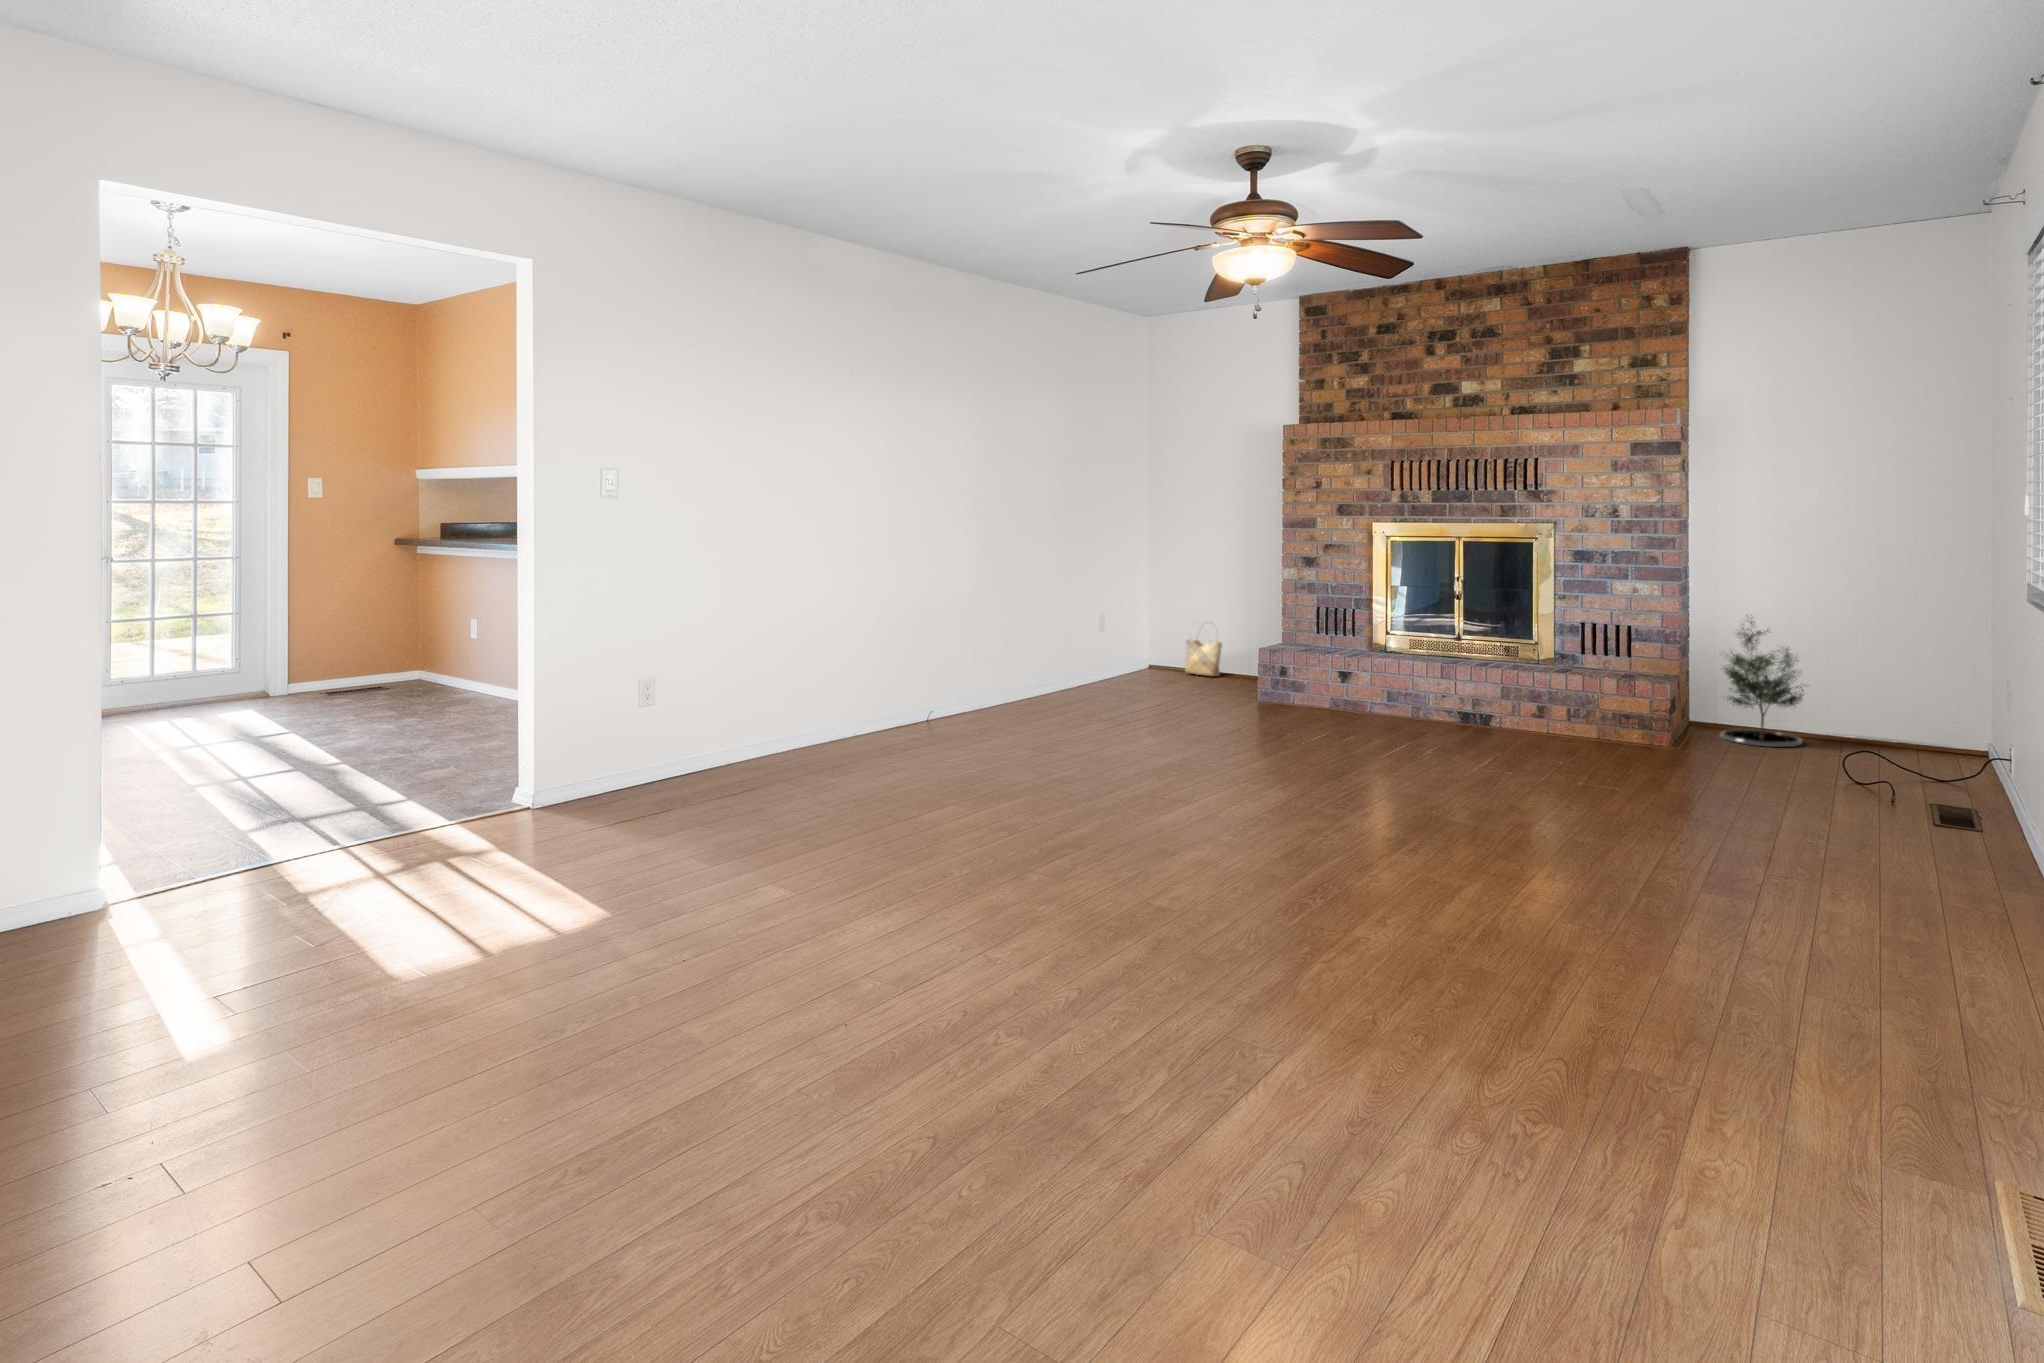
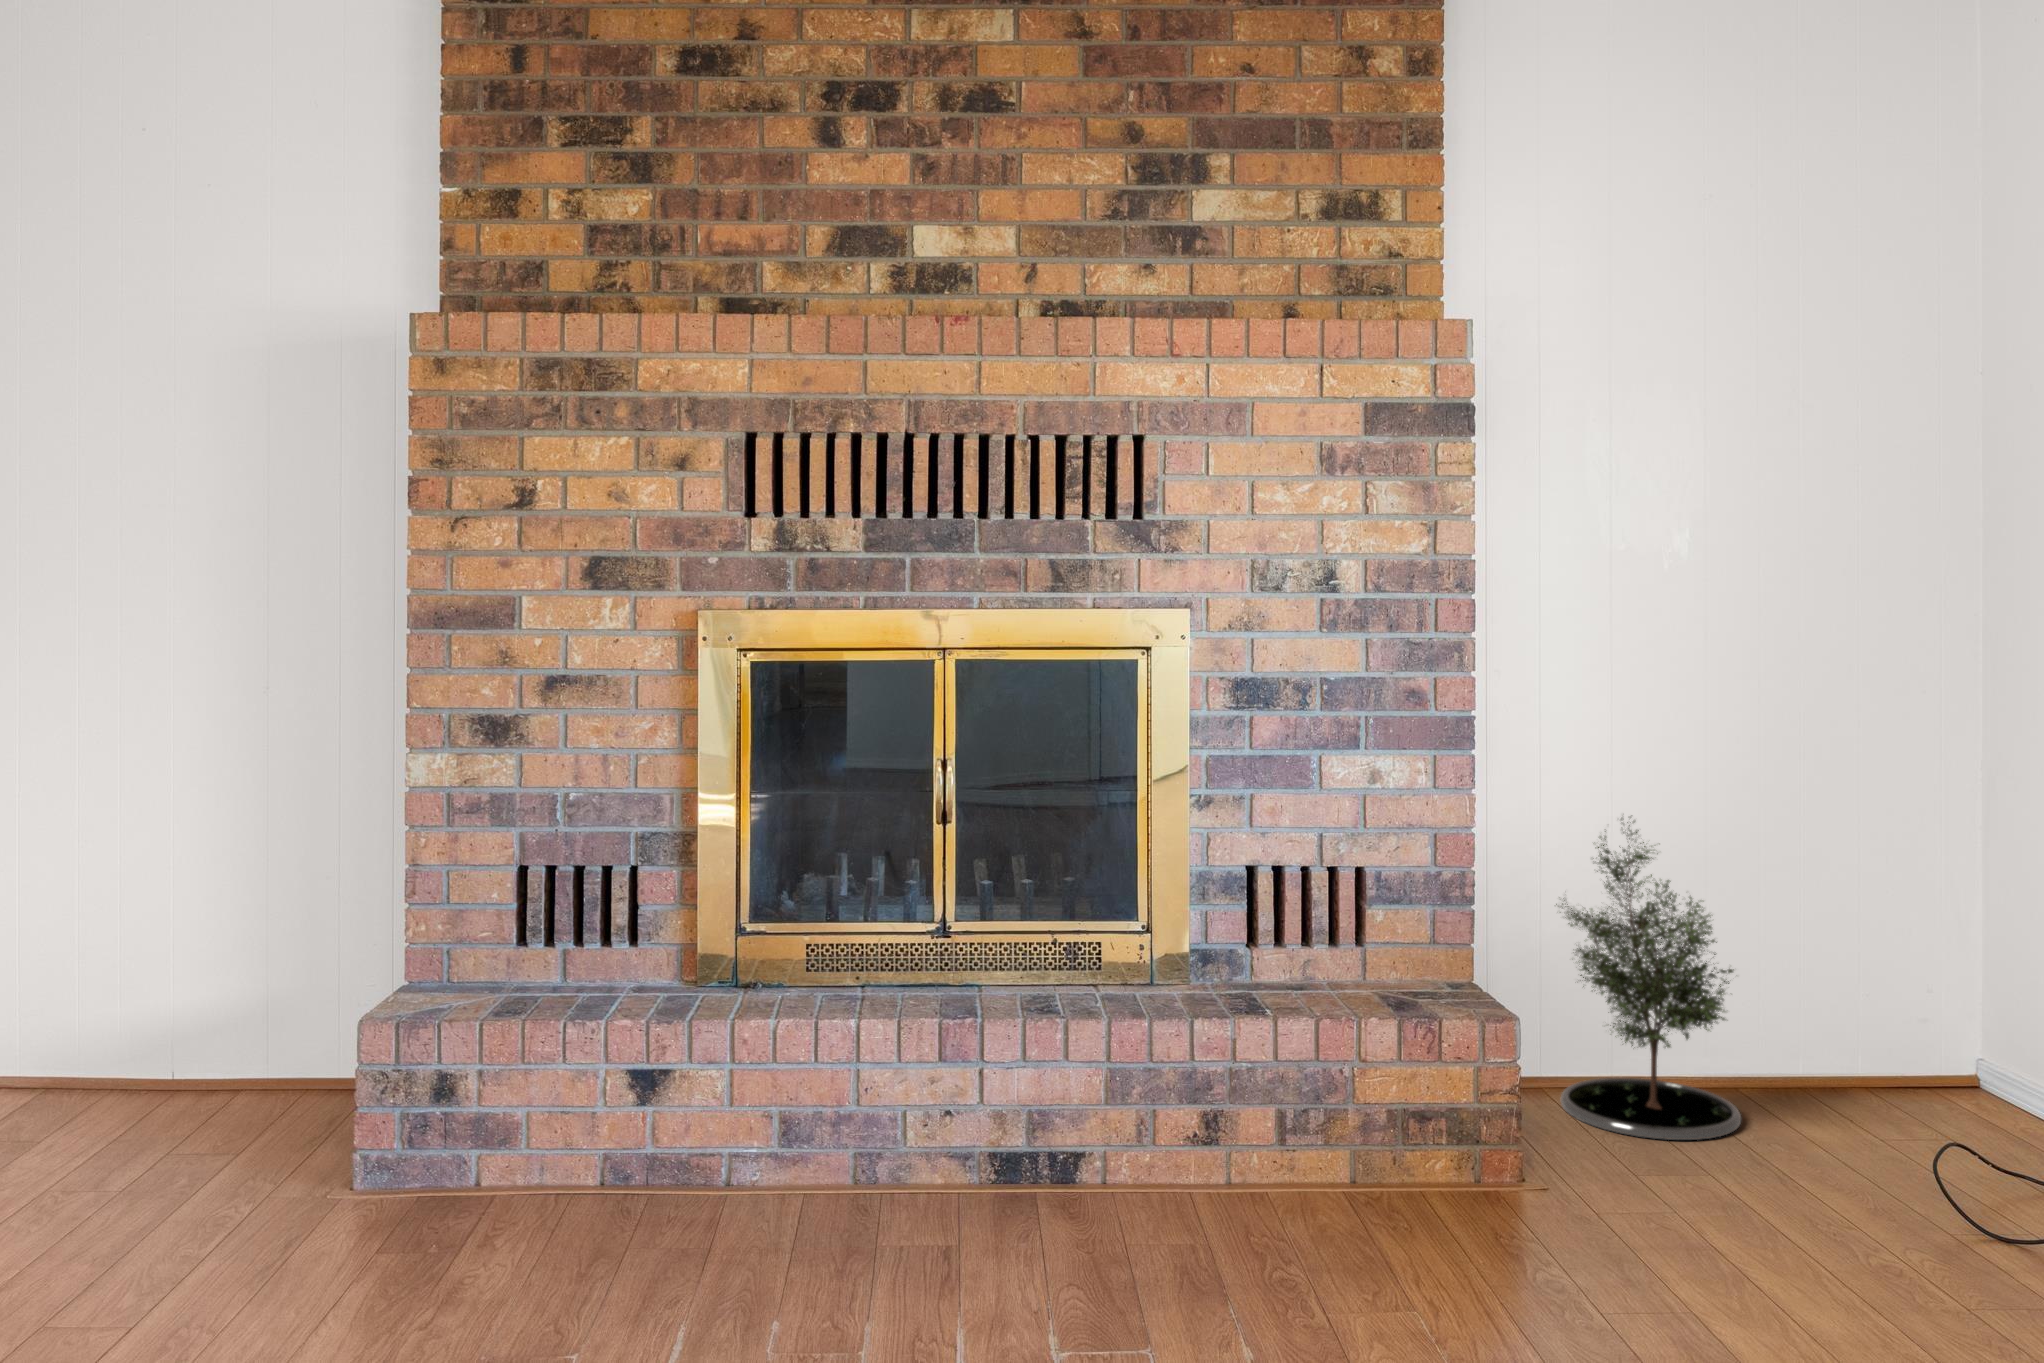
woven basket: present [1185,622,1222,676] -> none [40,926,174,1104]

